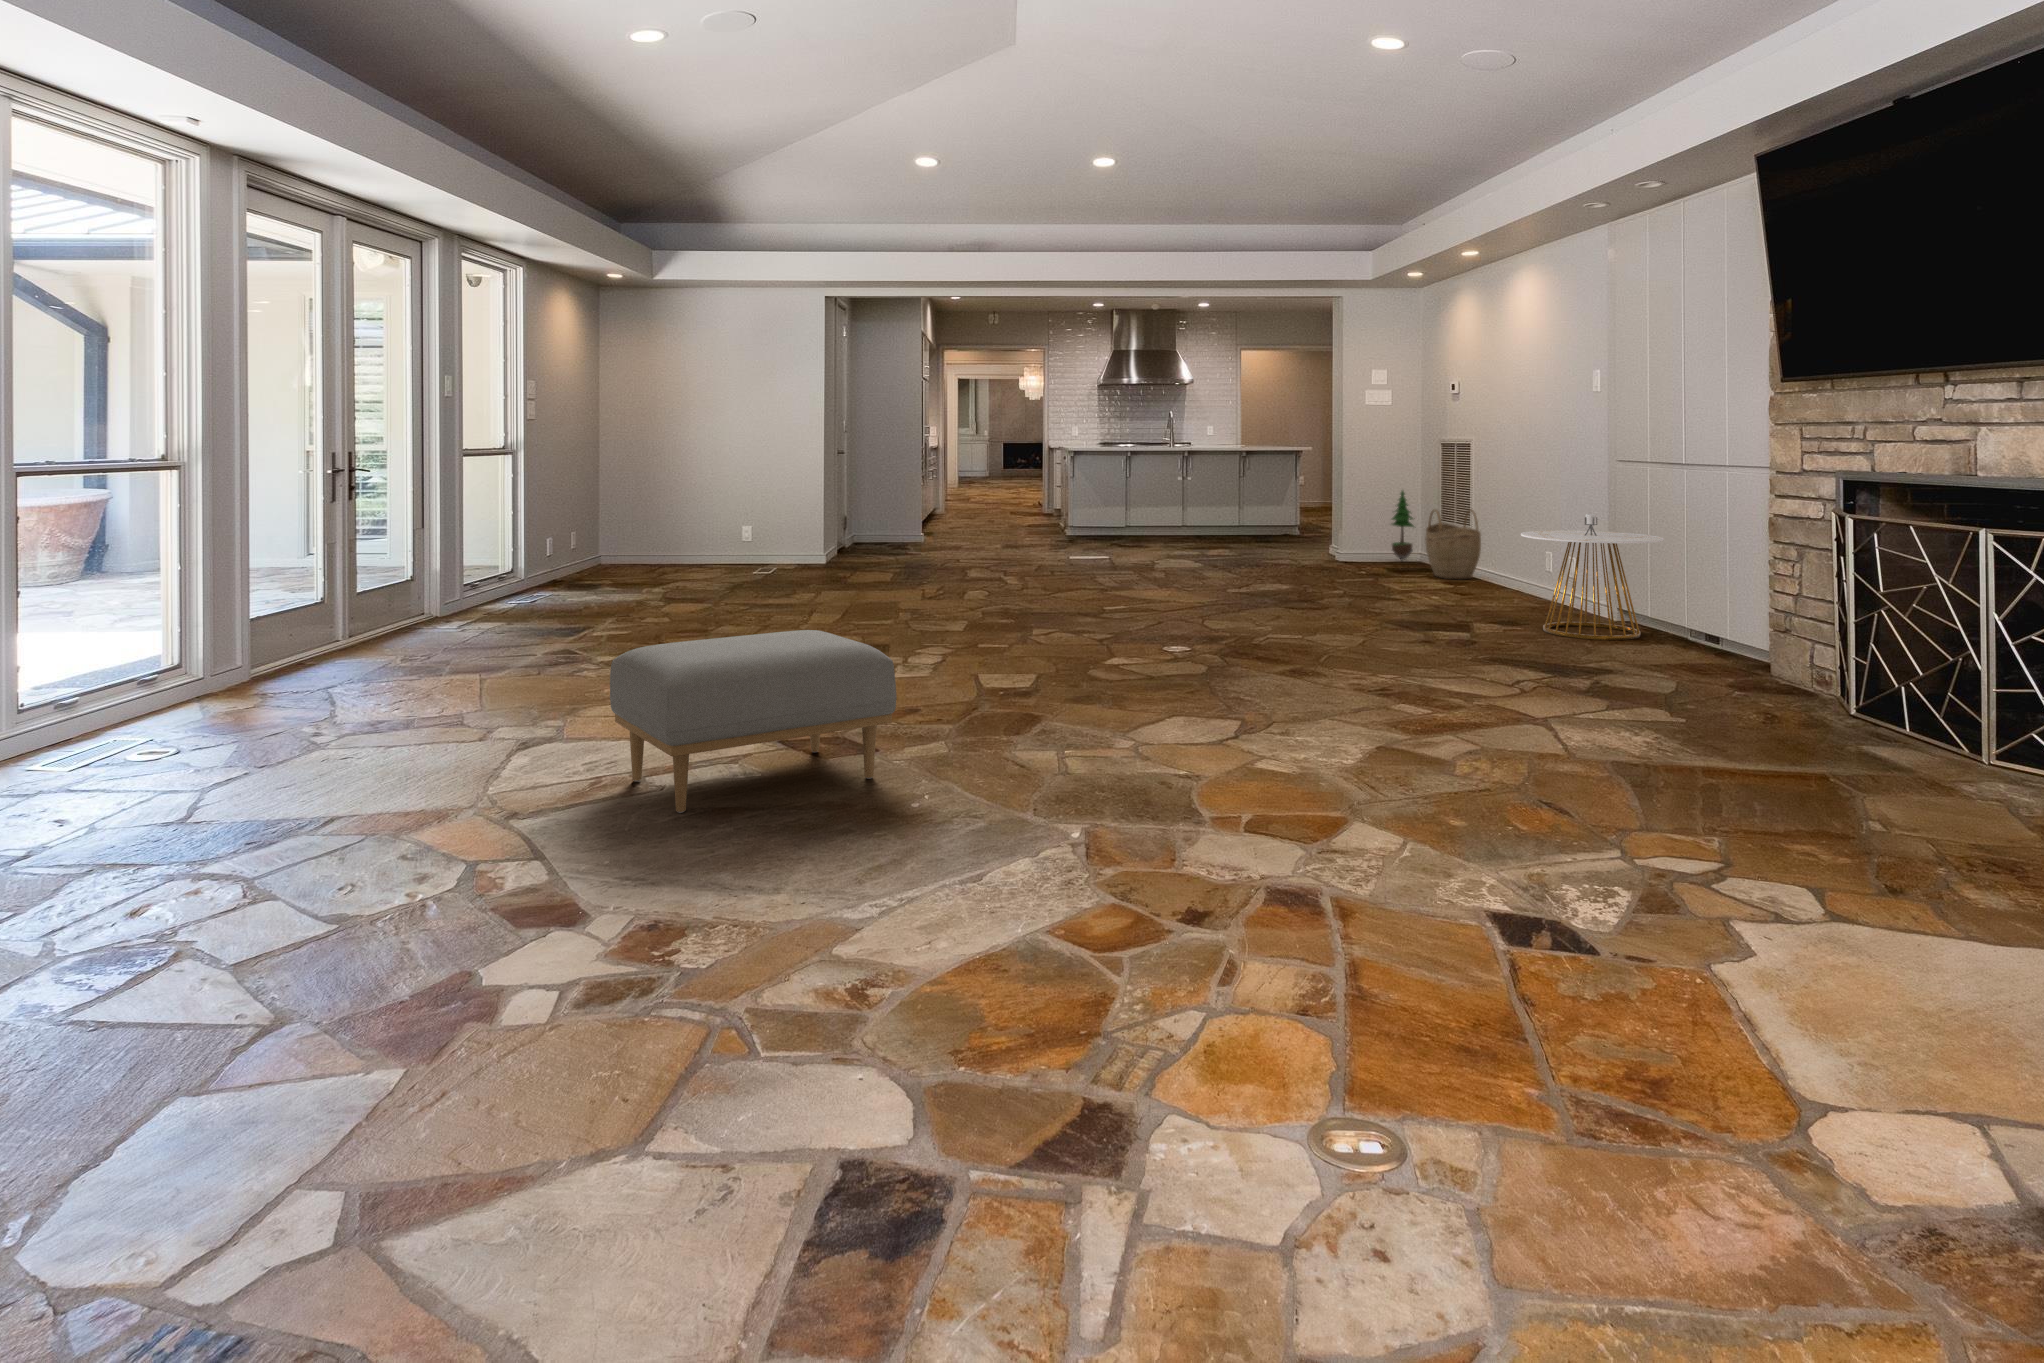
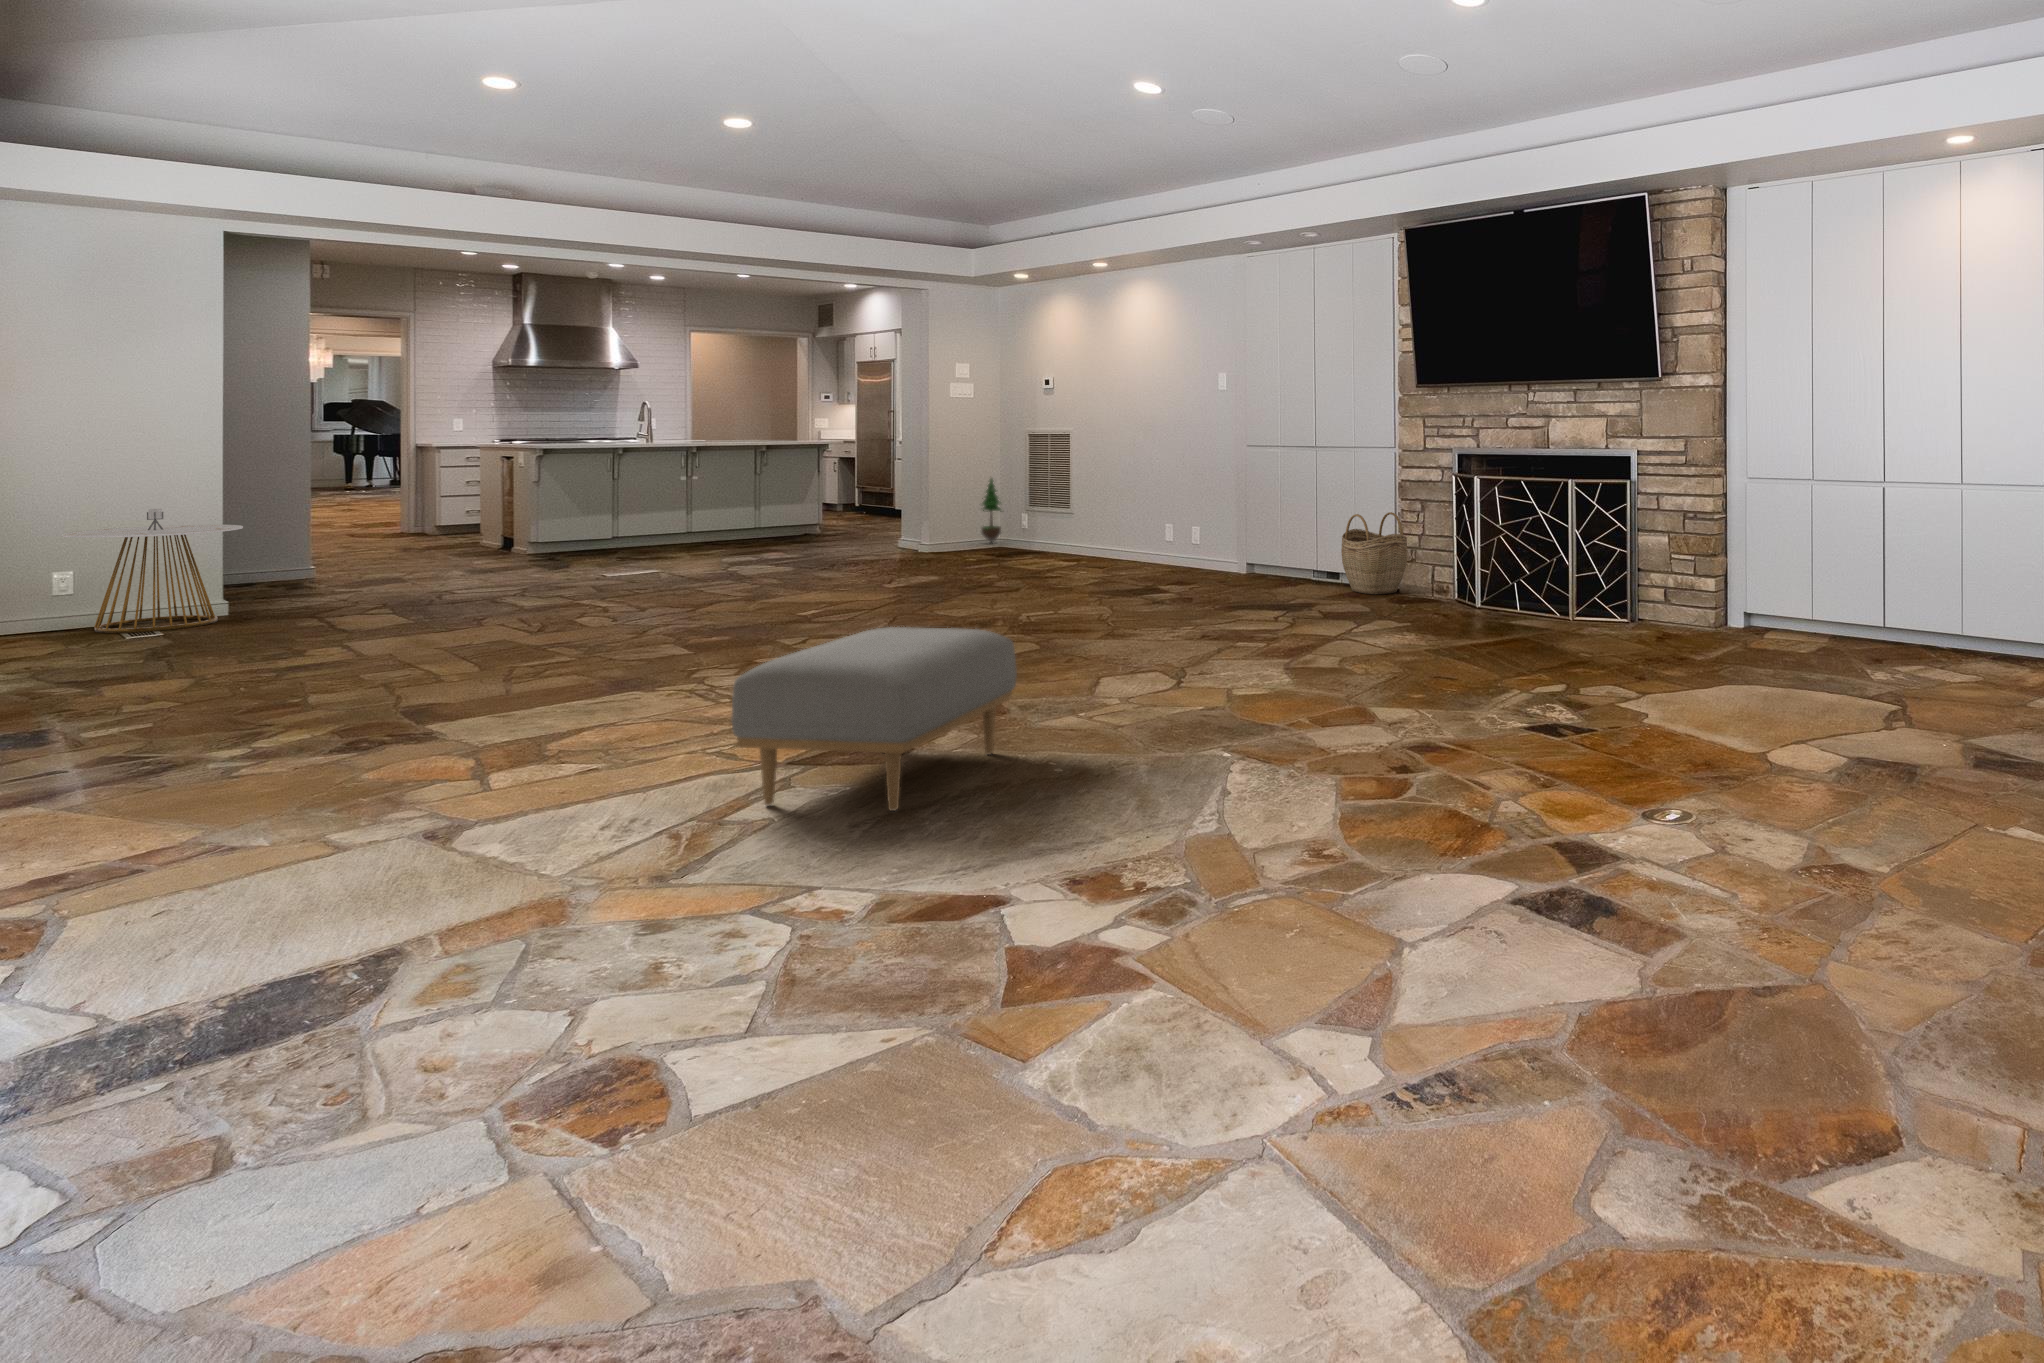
woven basket: present [1425,510,1481,579] -> present [1341,512,1408,594]
side table: present [1521,514,1664,640] -> present [62,509,243,633]

